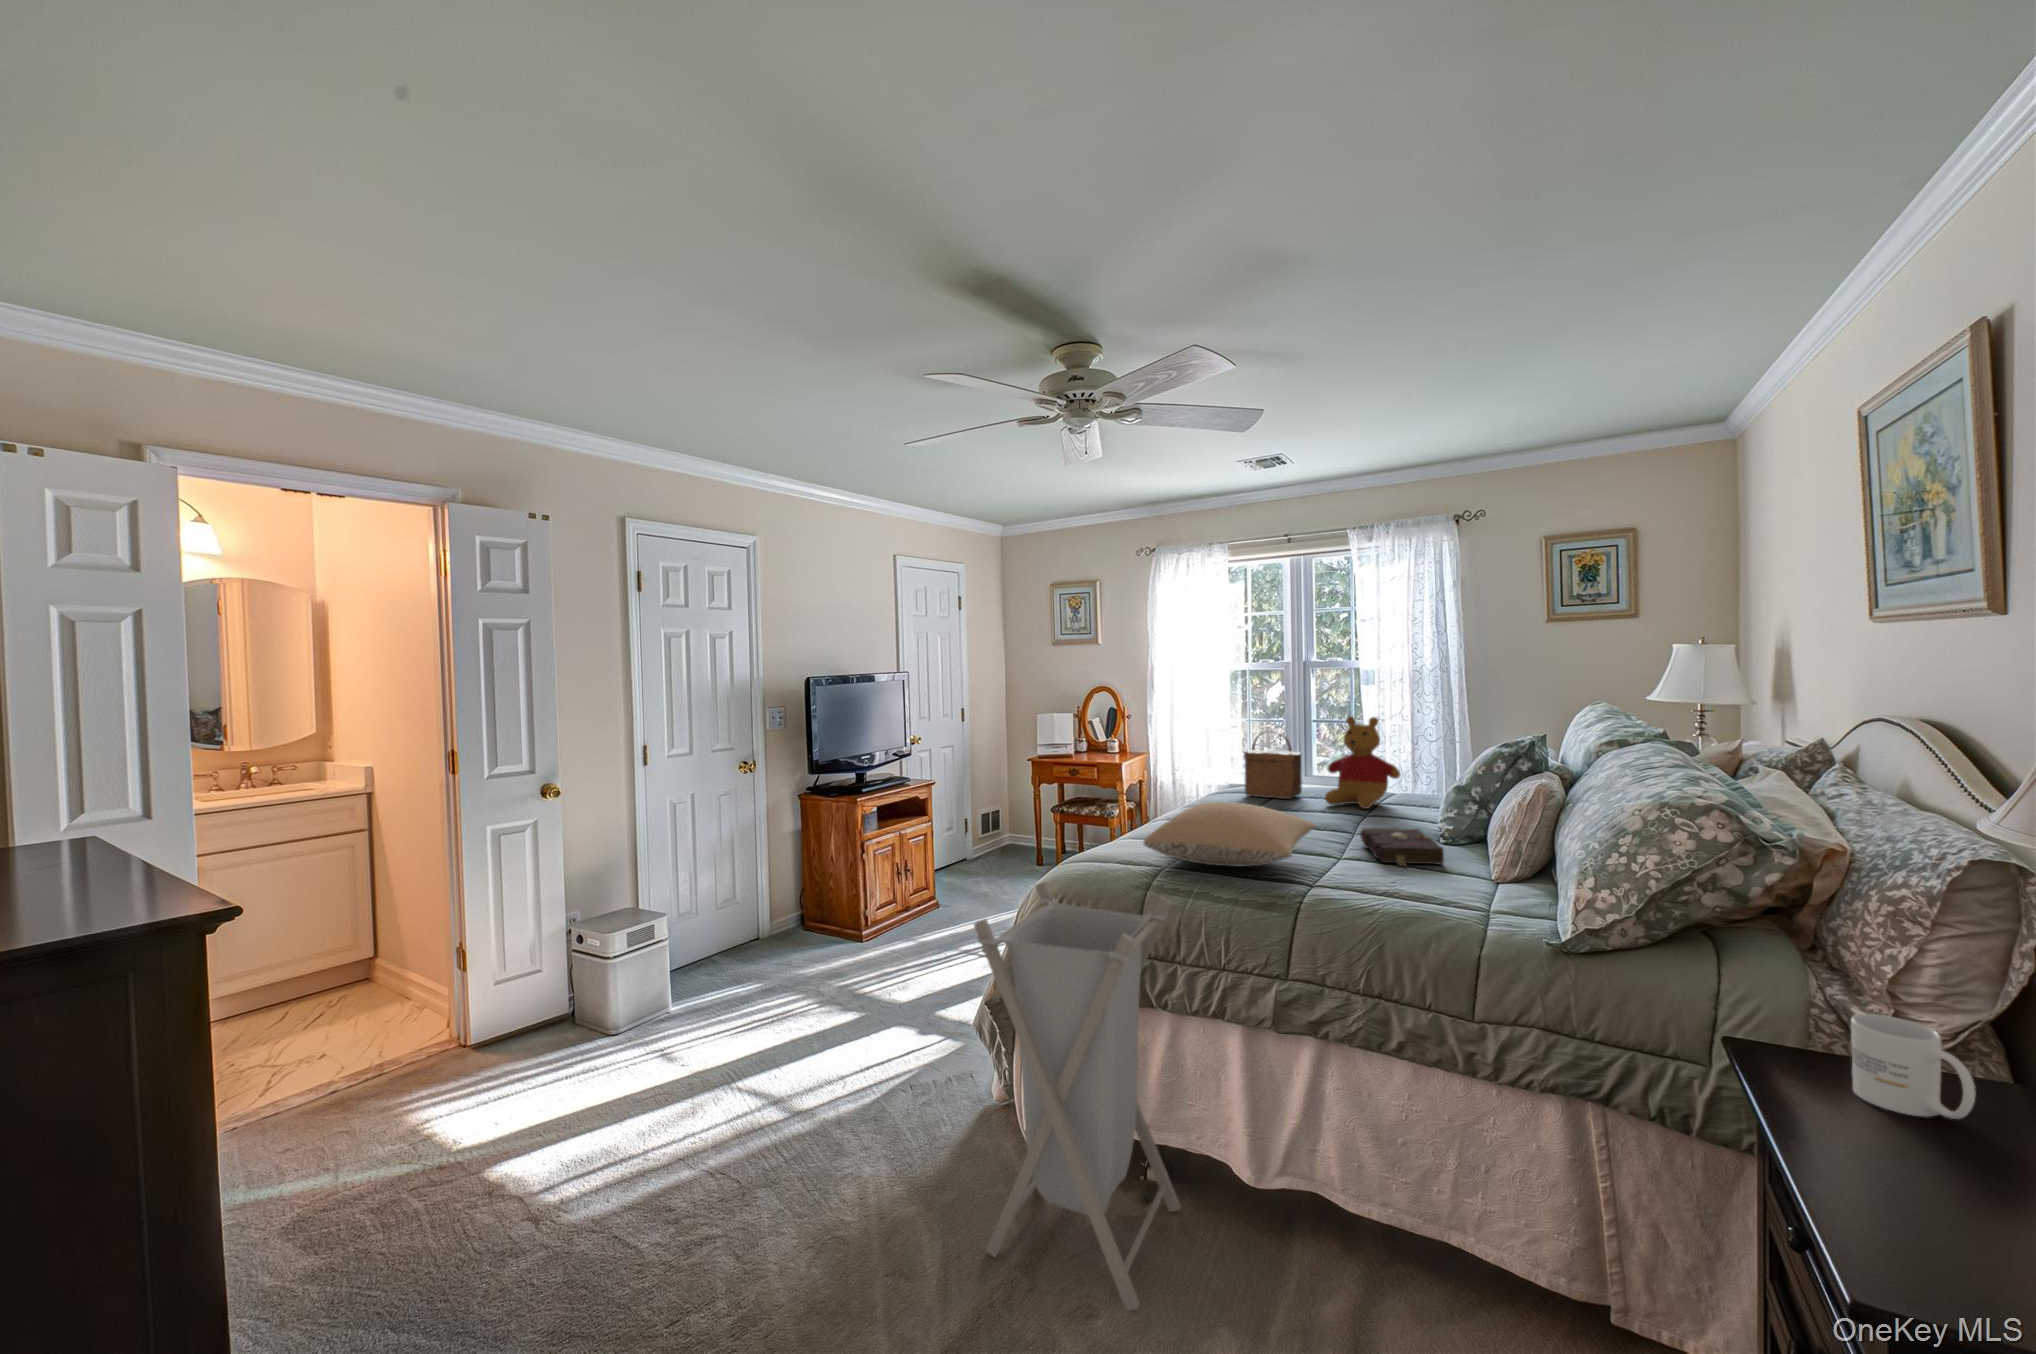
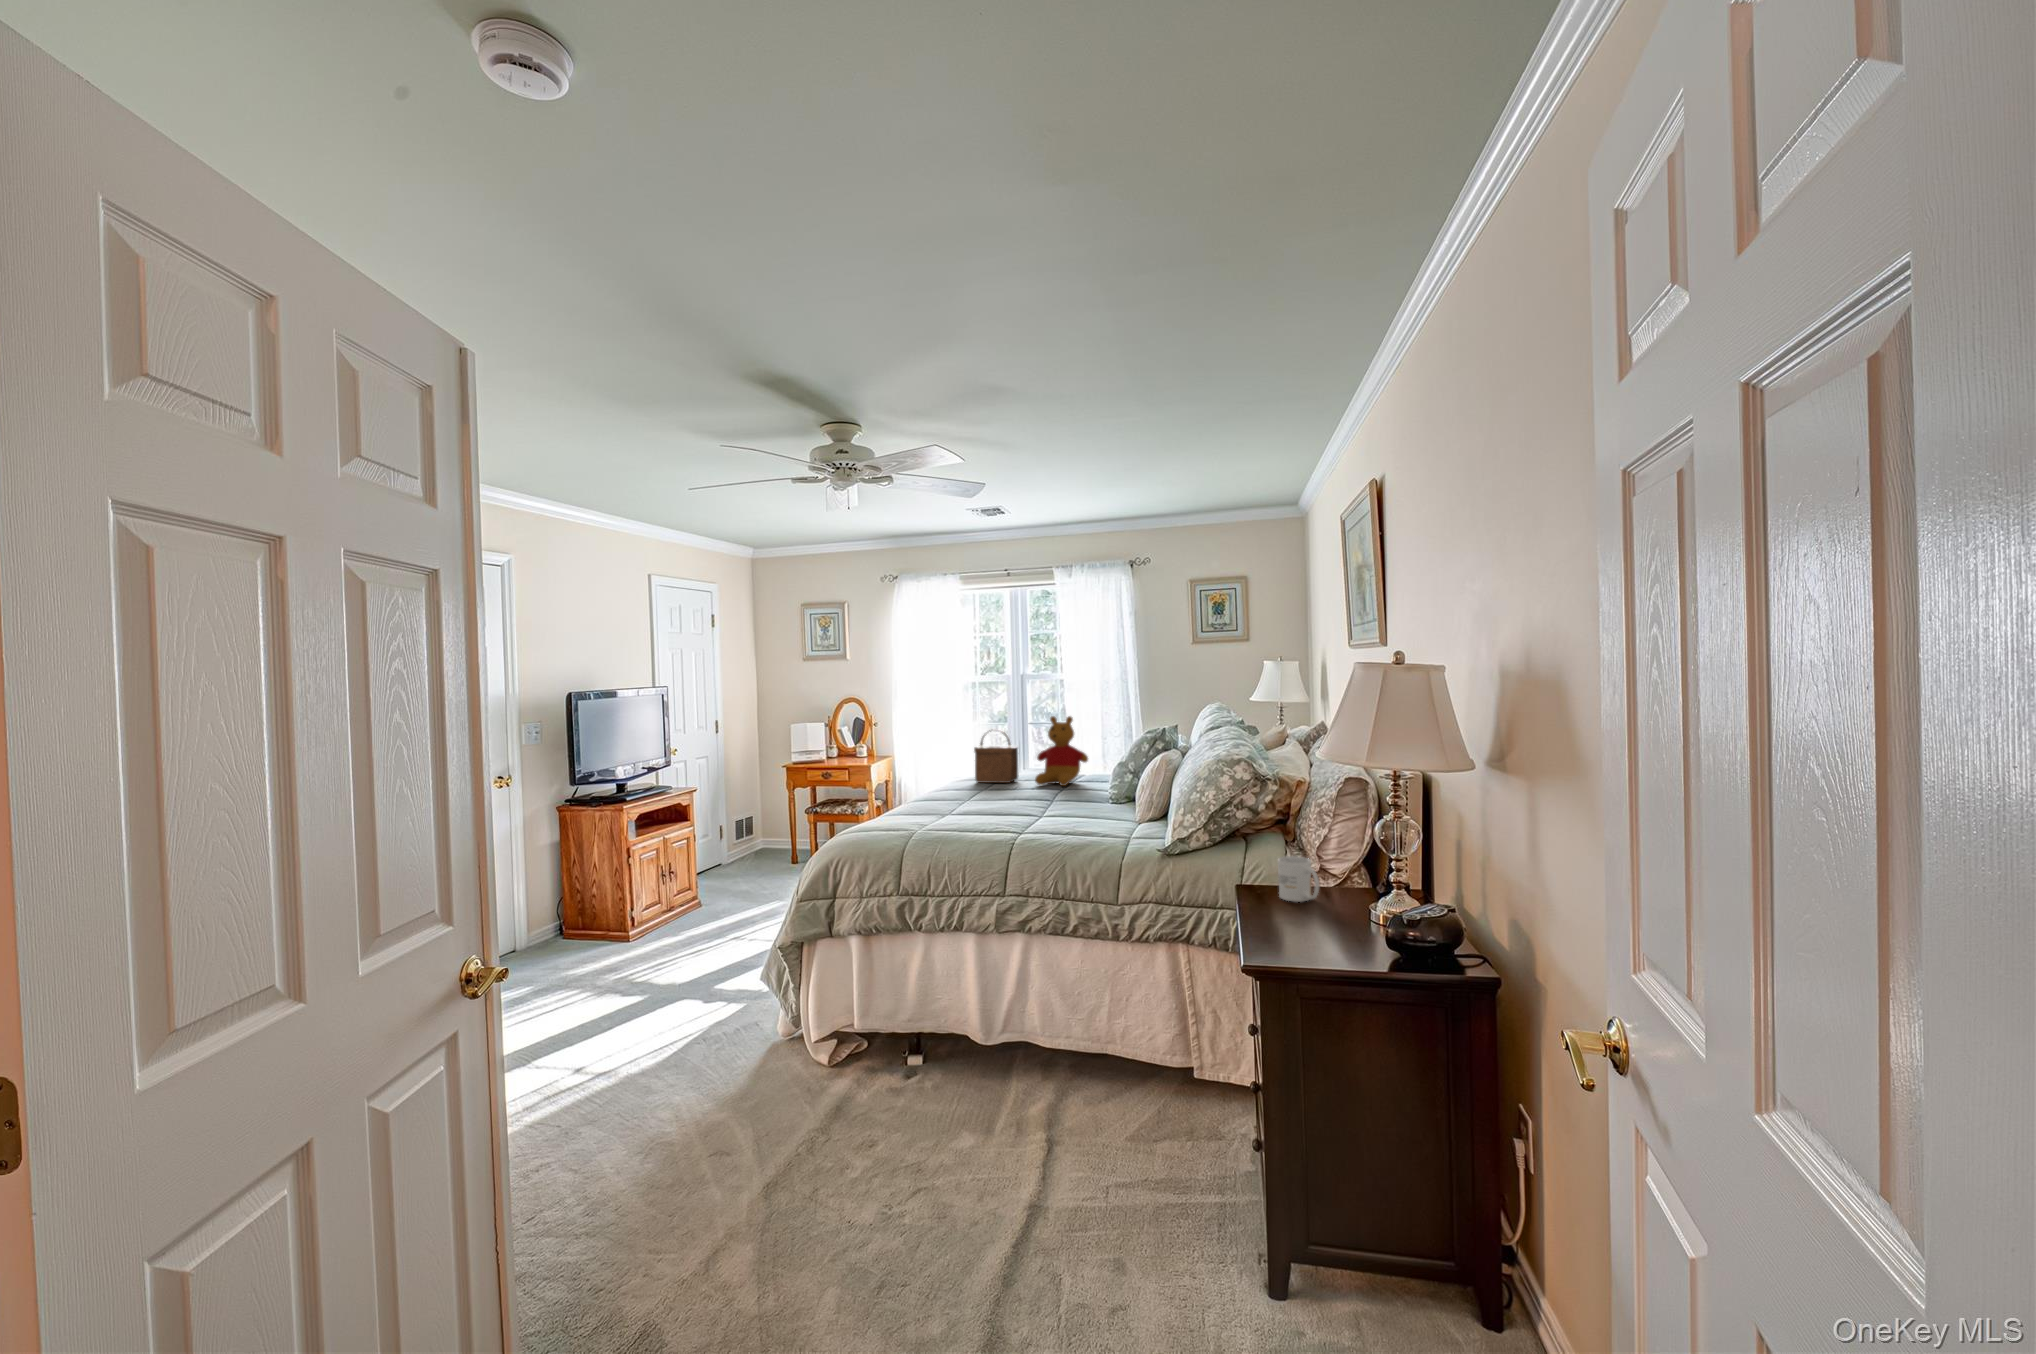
pillow: present [1144,802,1315,867] -> none [901,781,1025,826]
book: present [1360,828,1444,867] -> none [1057,794,1109,819]
laundry hamper: present [974,882,1180,1311] -> none [780,845,933,1131]

